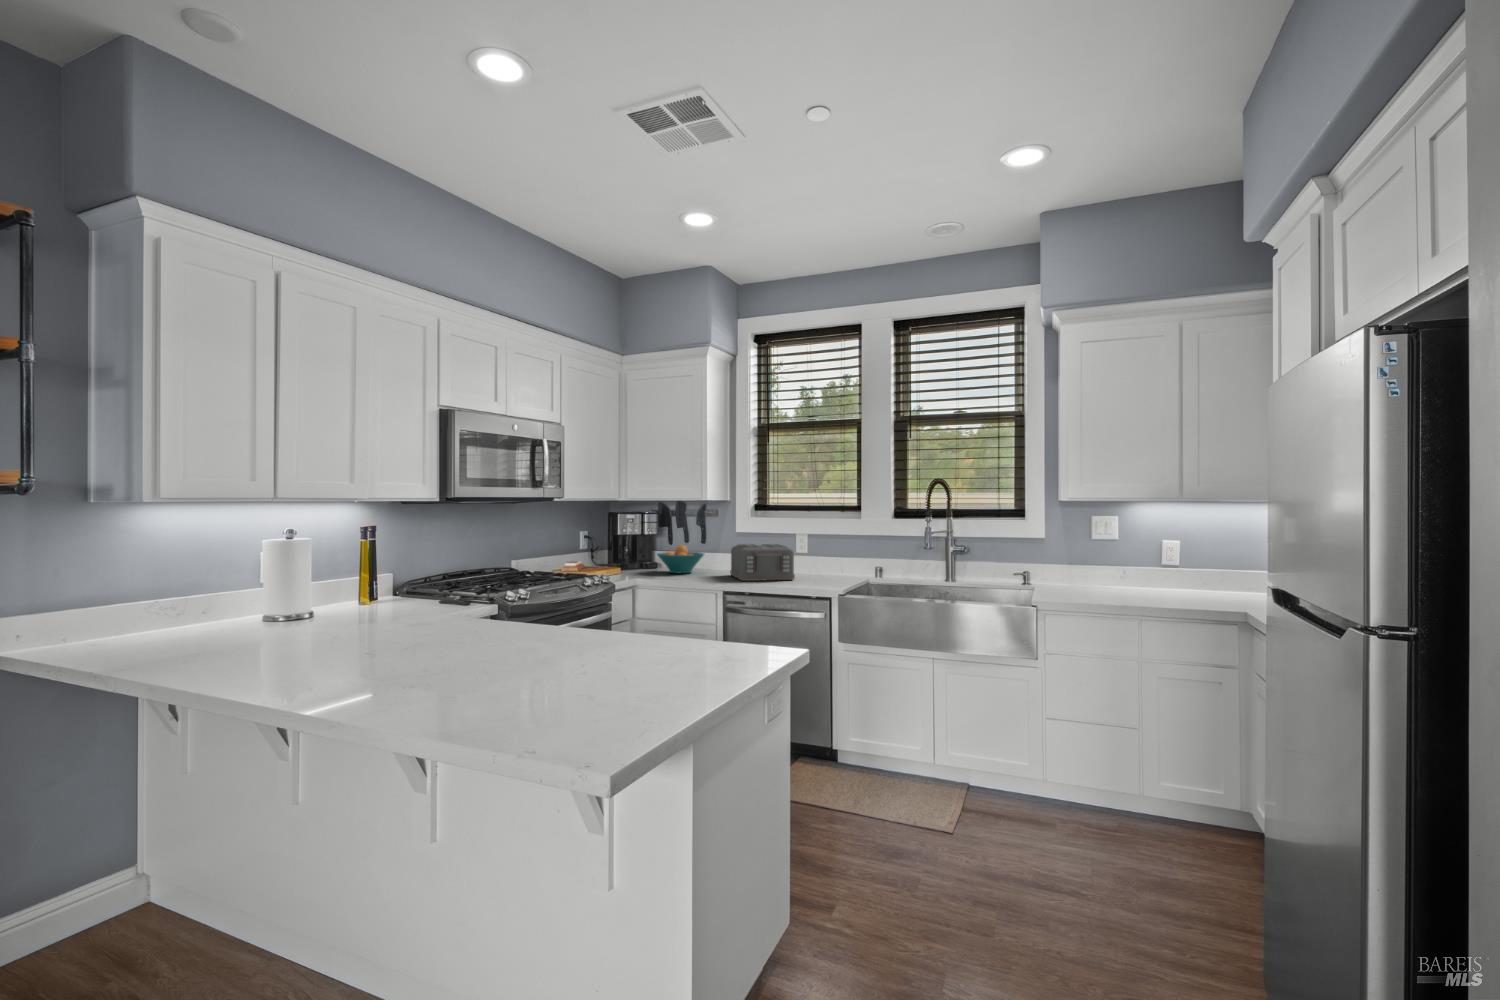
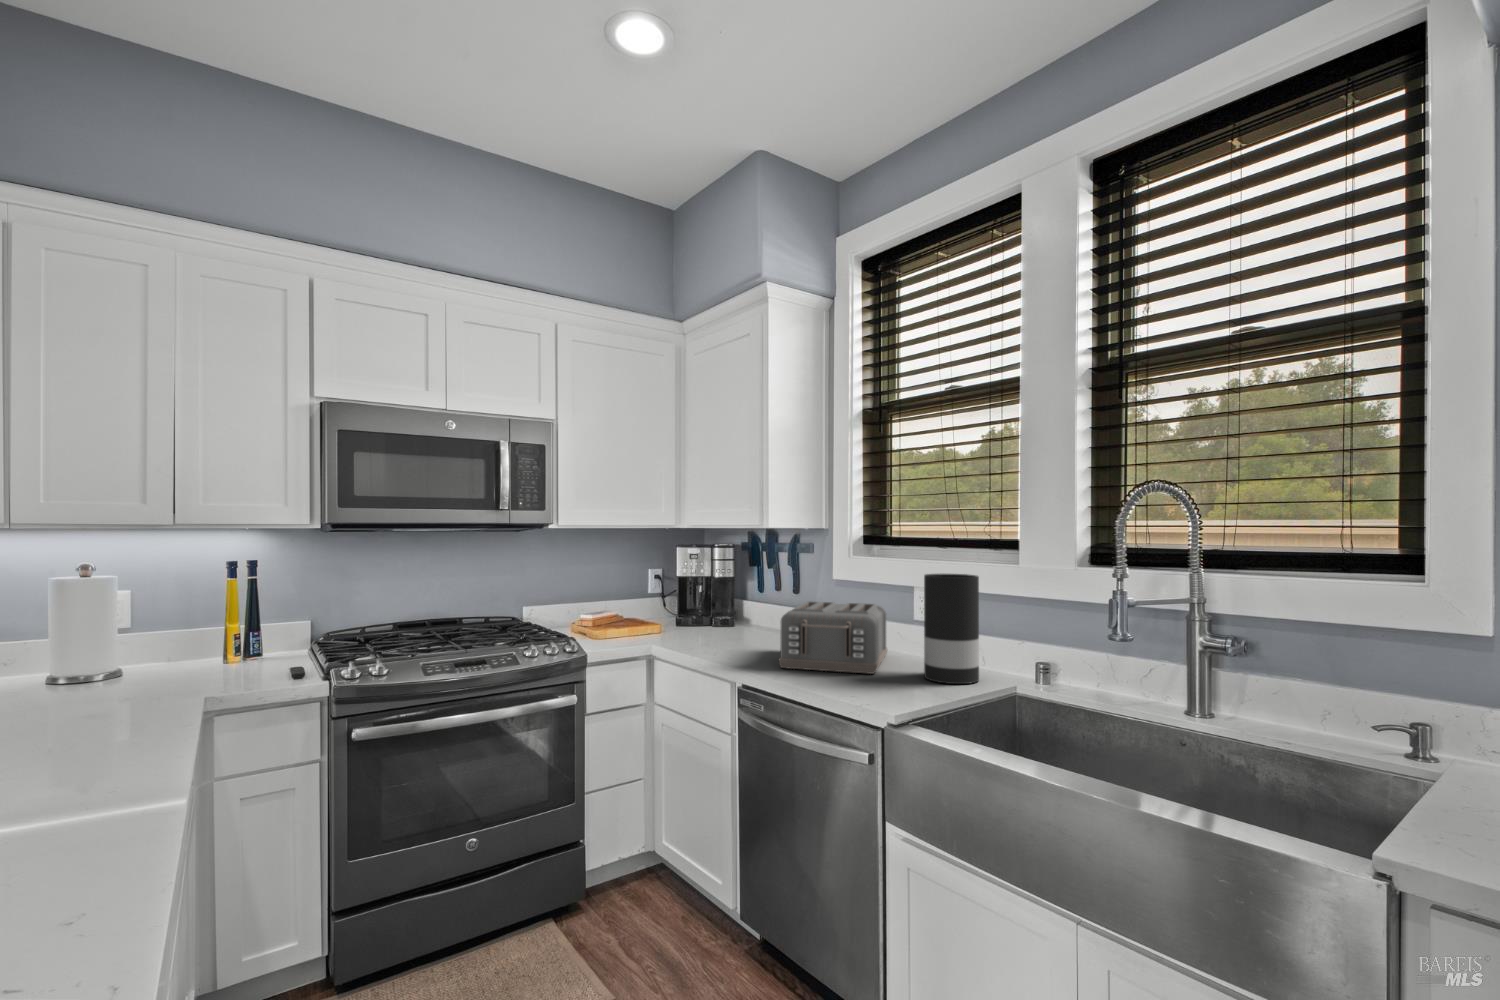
vase: none [818,524,846,581] -> present [924,574,979,684]
fruit bowl: present [657,545,704,573] -> none [705,596,779,641]

